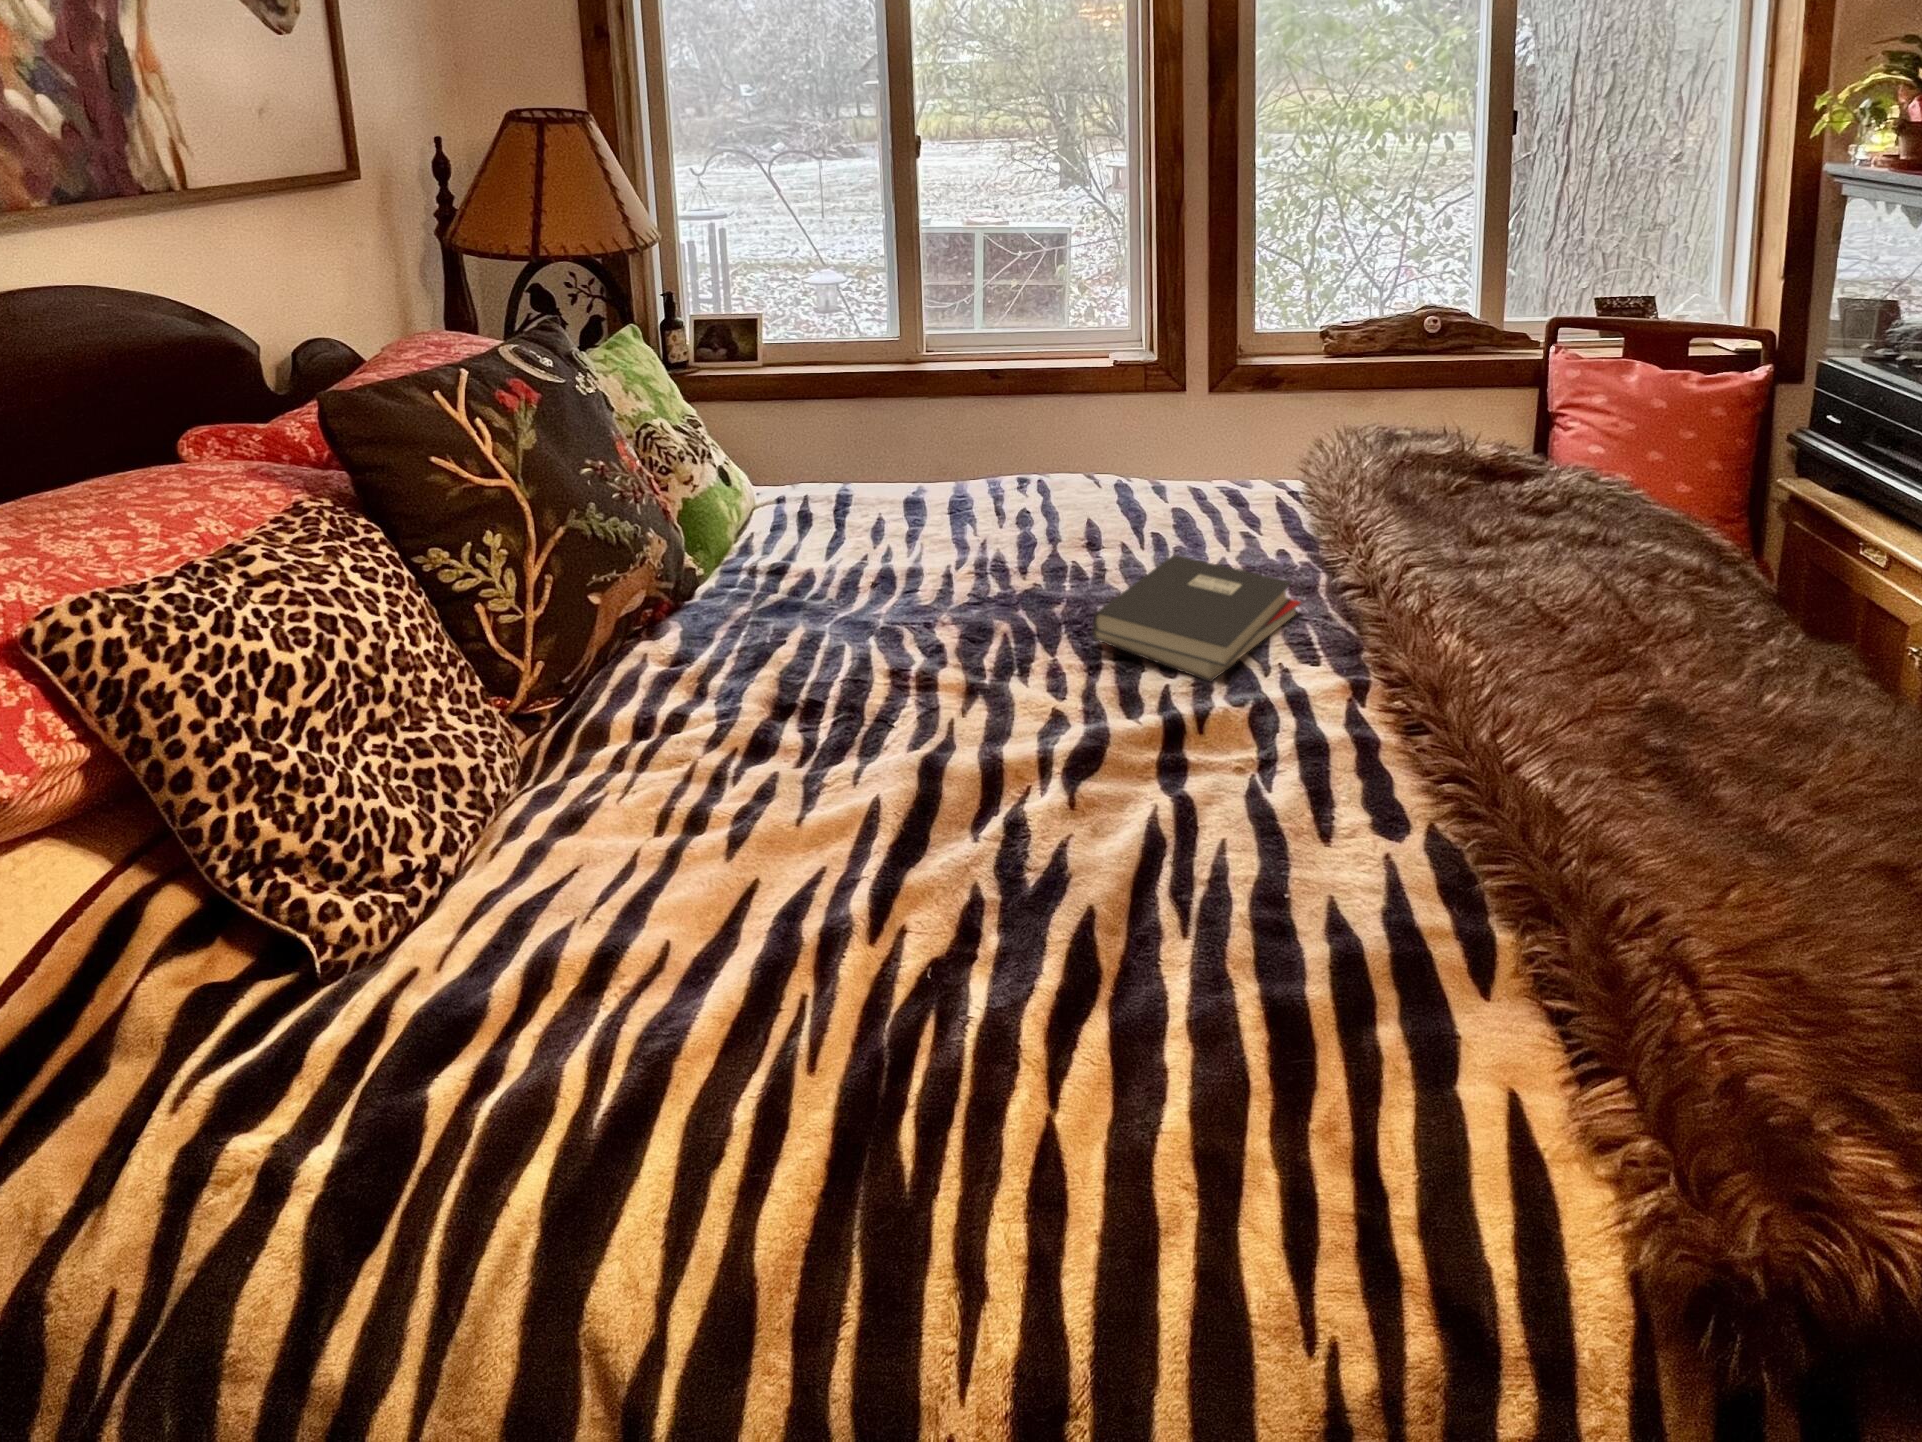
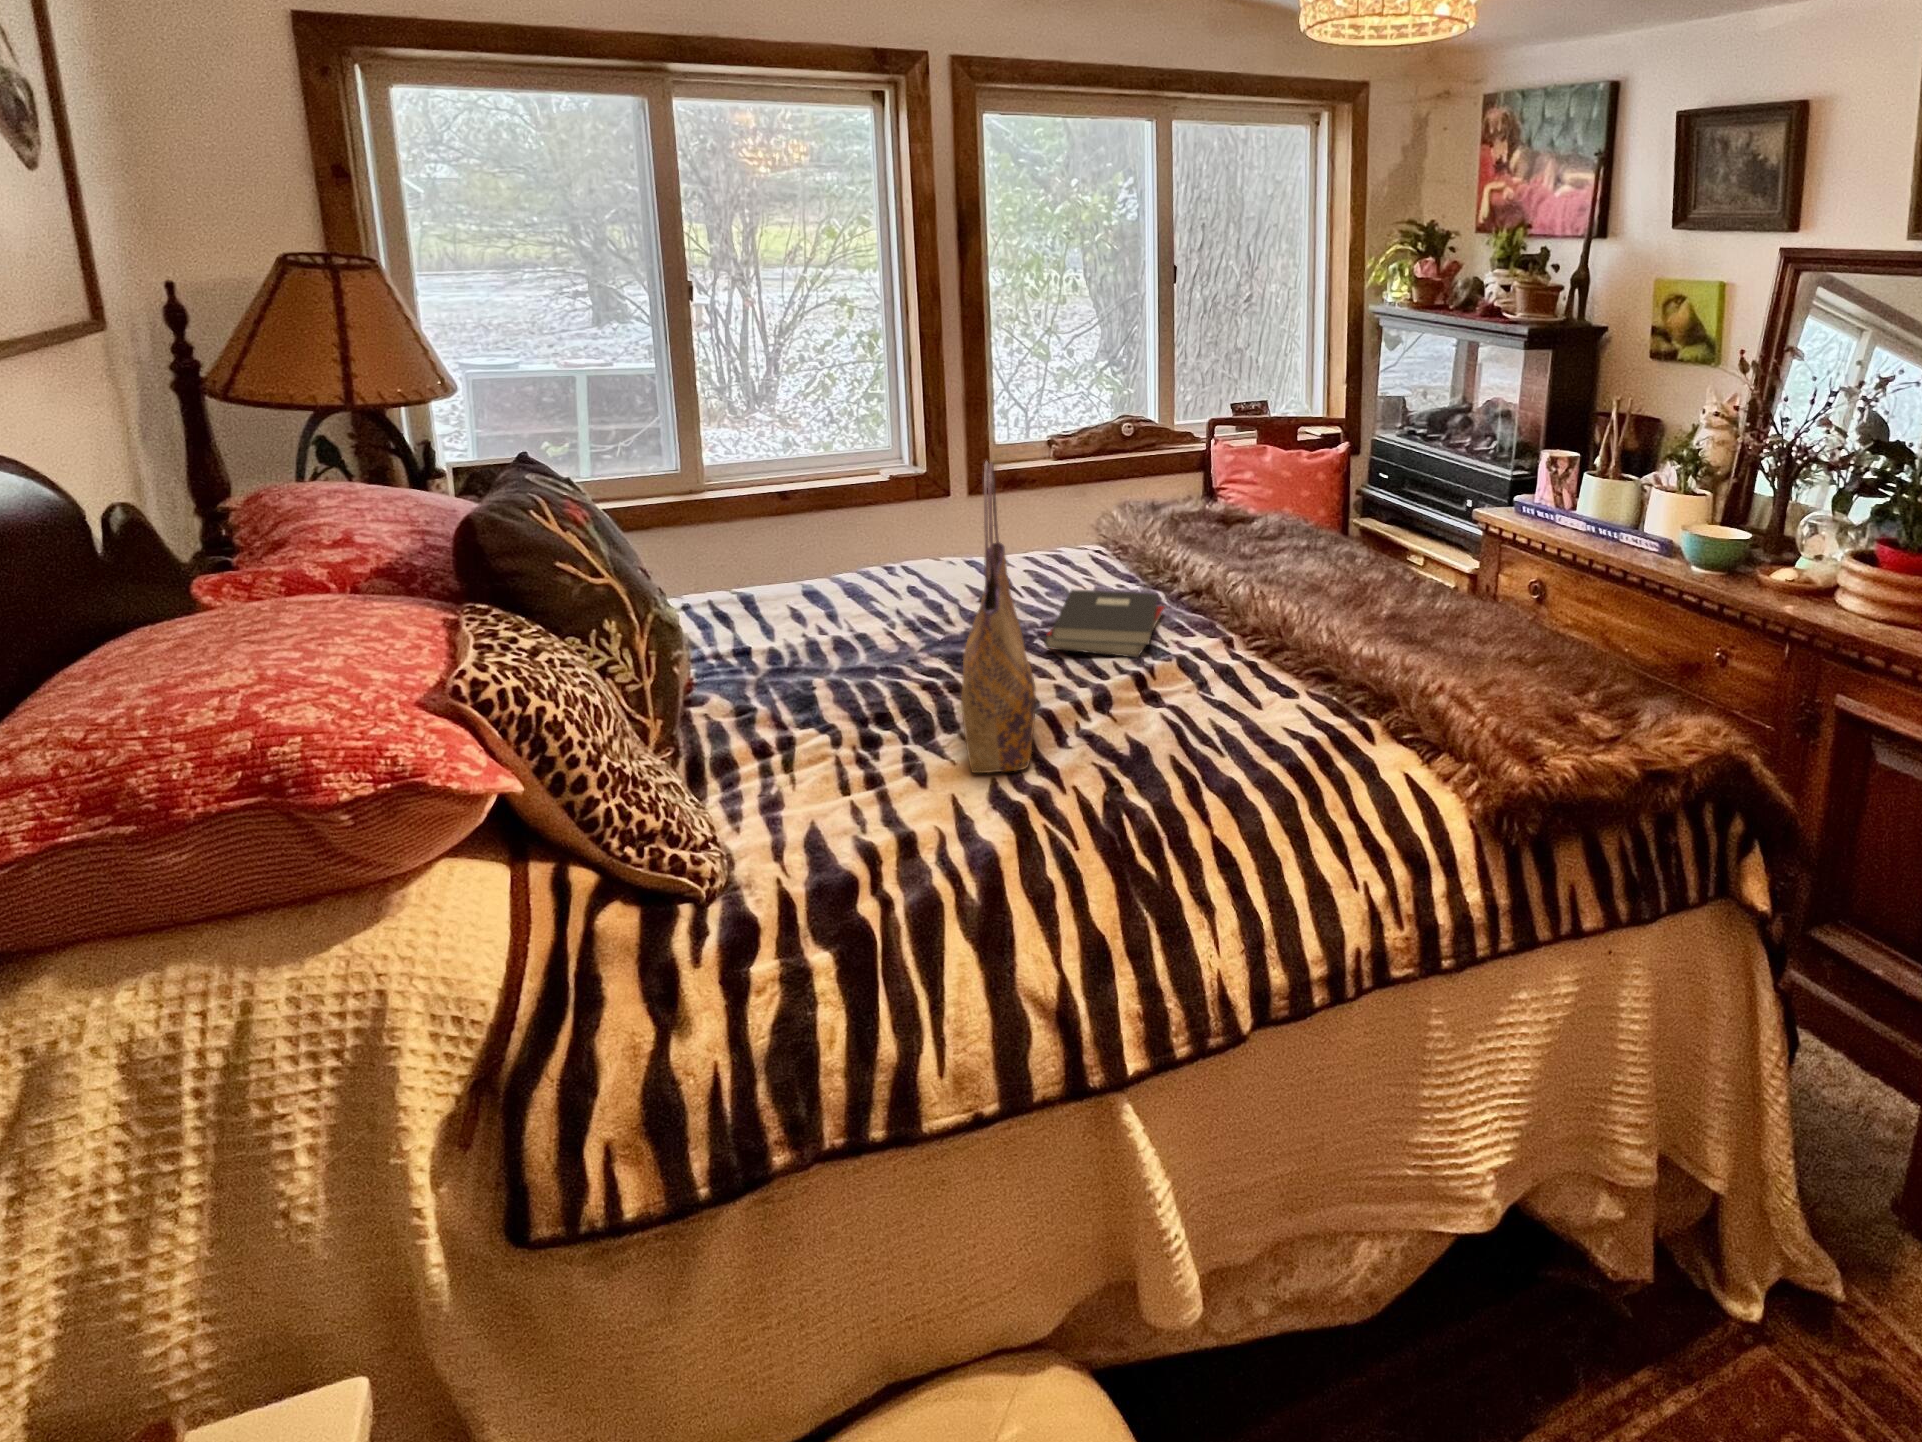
tote bag: none [824,375,1017,848] -> present [961,462,1036,773]

